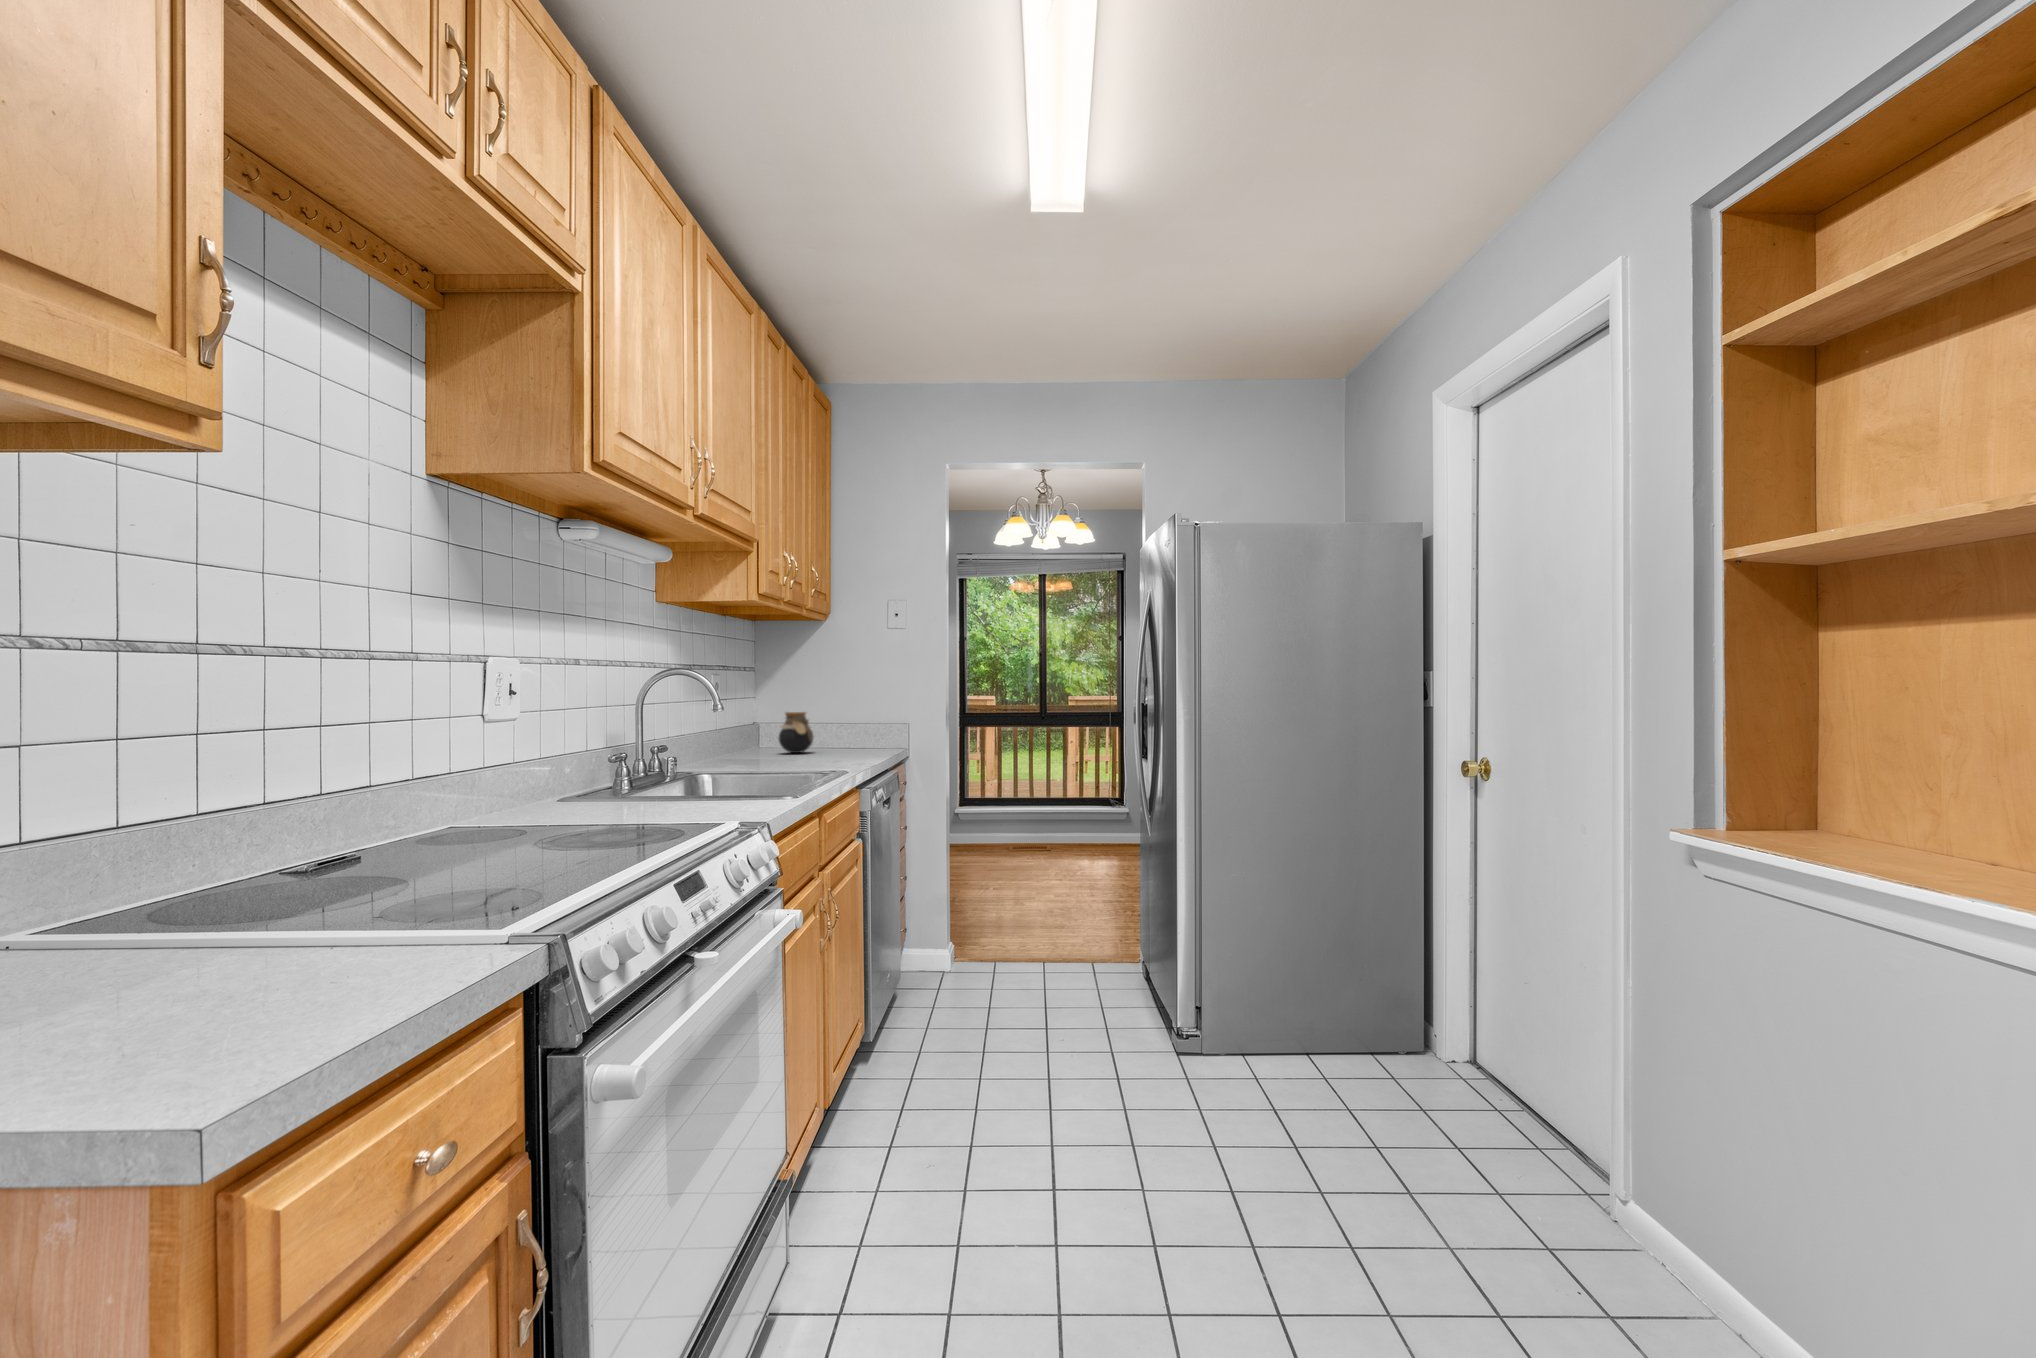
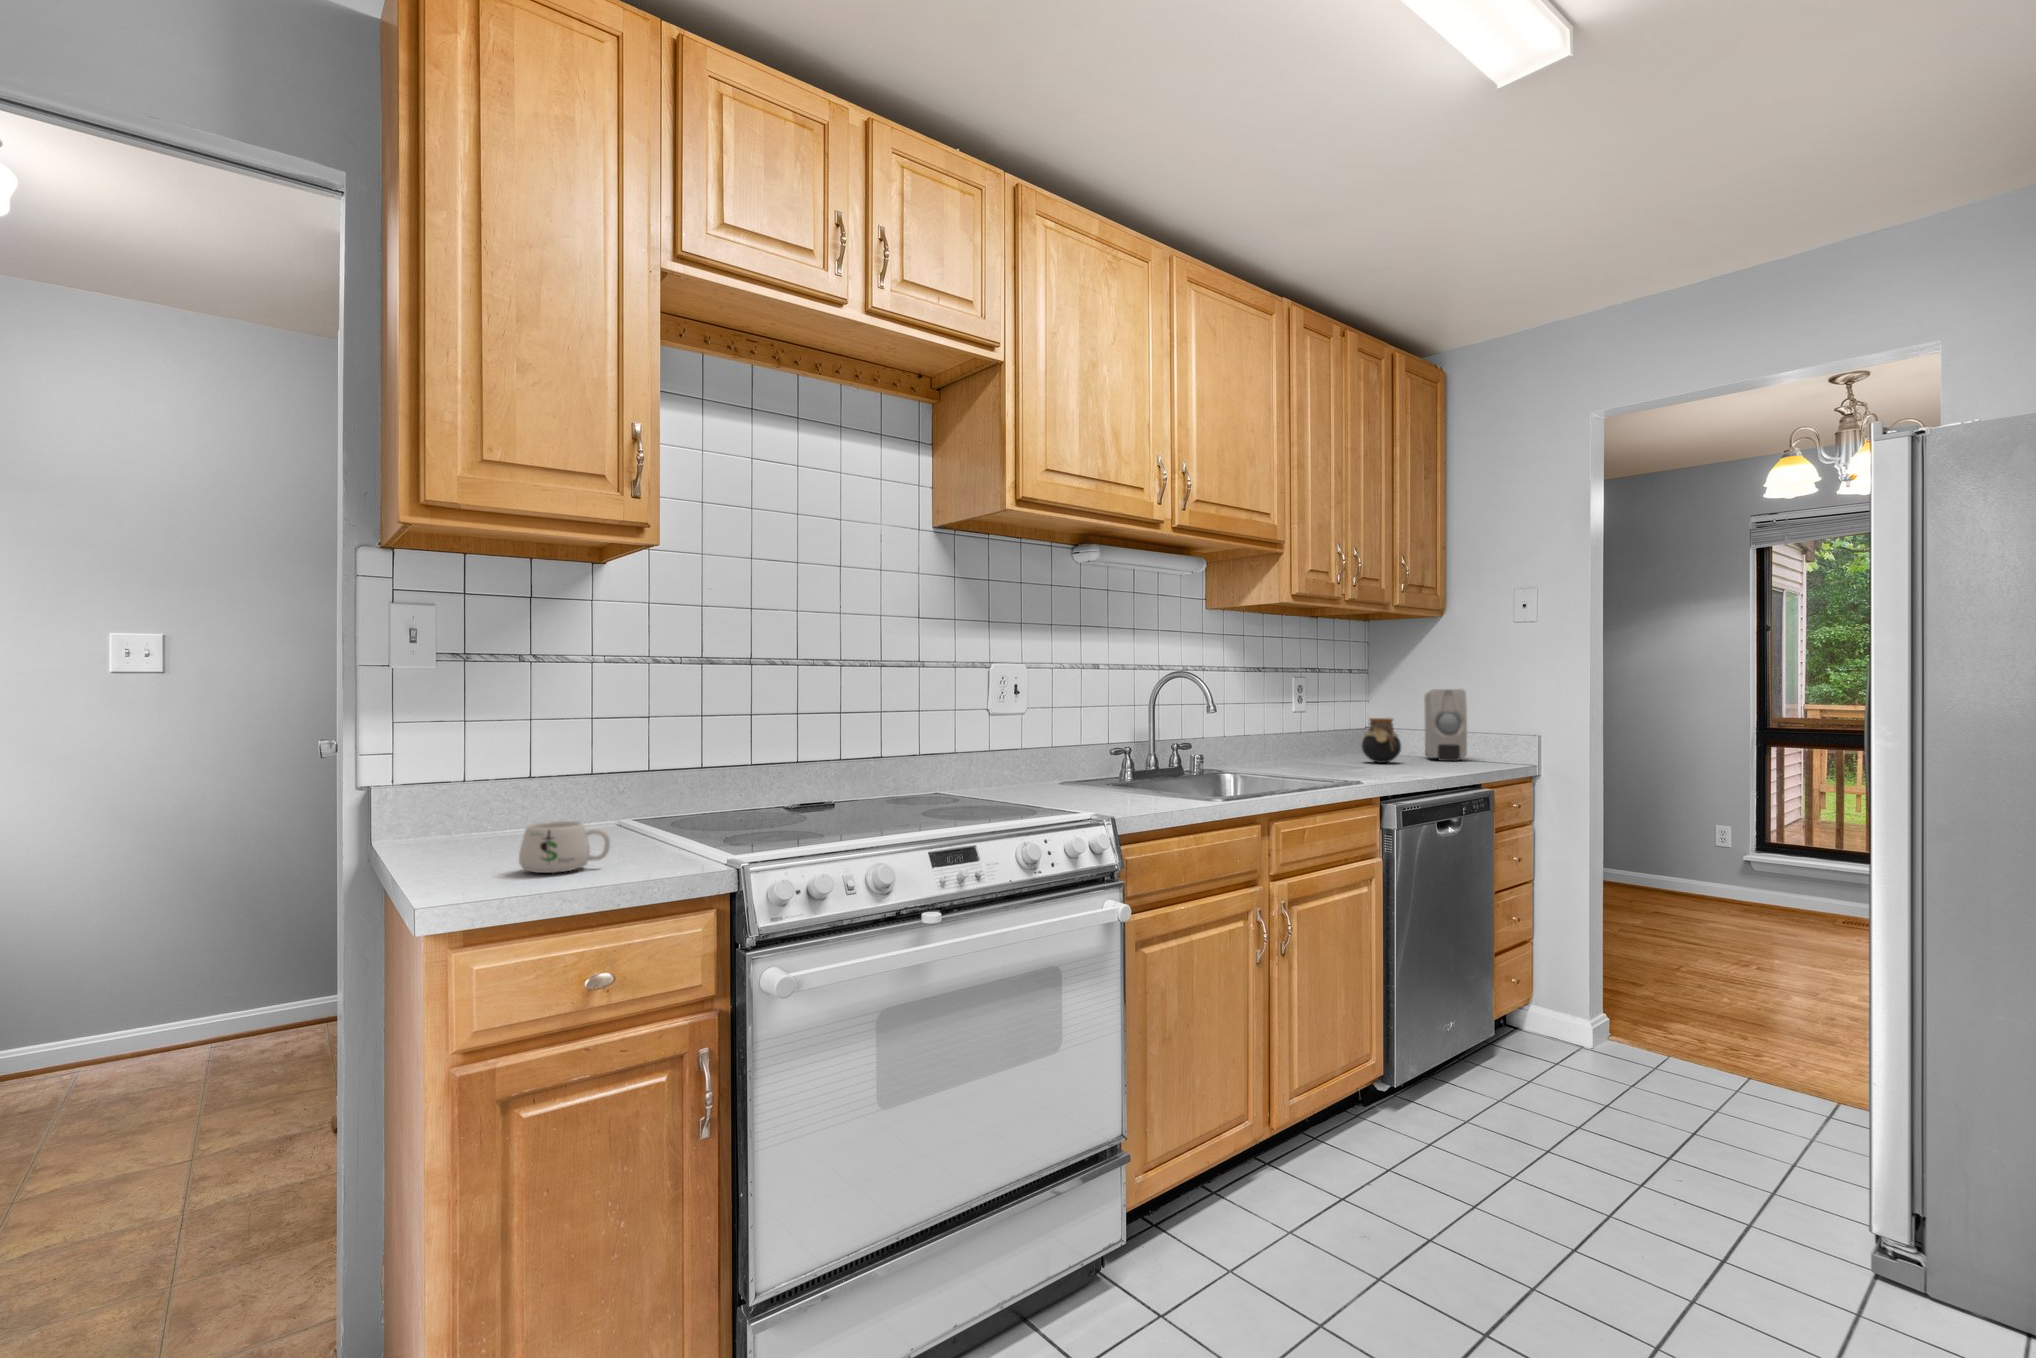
soap dispenser: none [812,685,855,748] -> present [1425,689,1467,761]
mug: none [157,917,336,1021] -> present [519,821,610,873]

